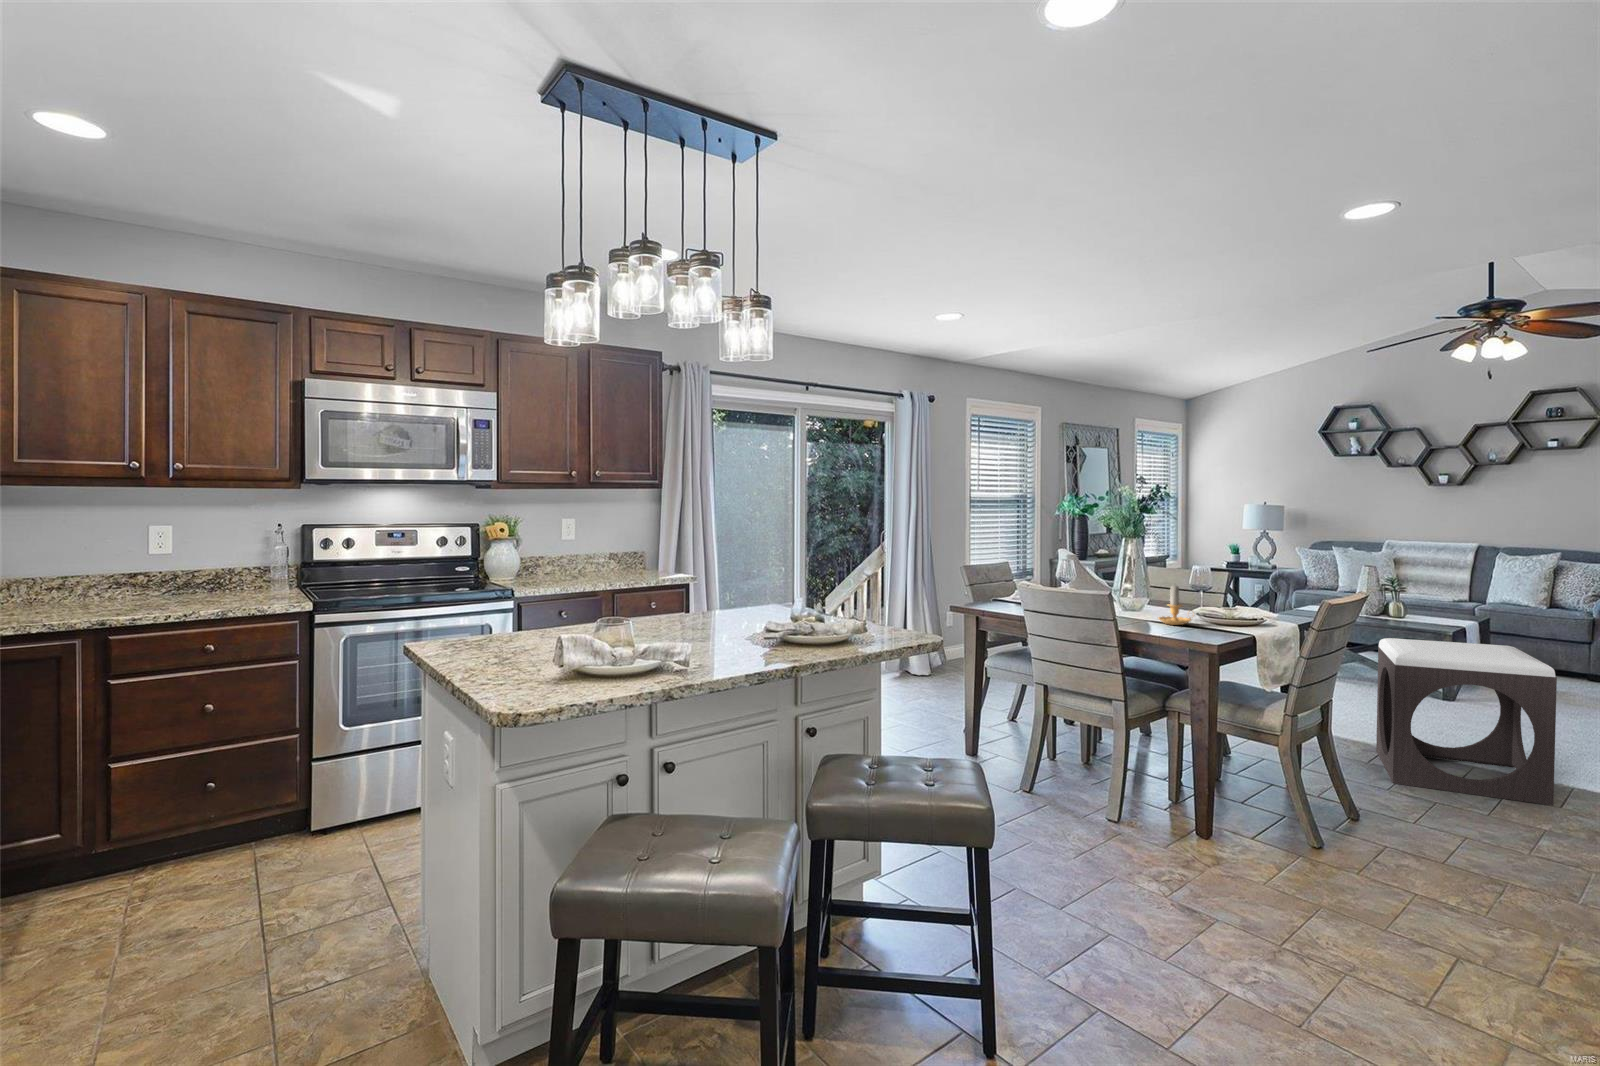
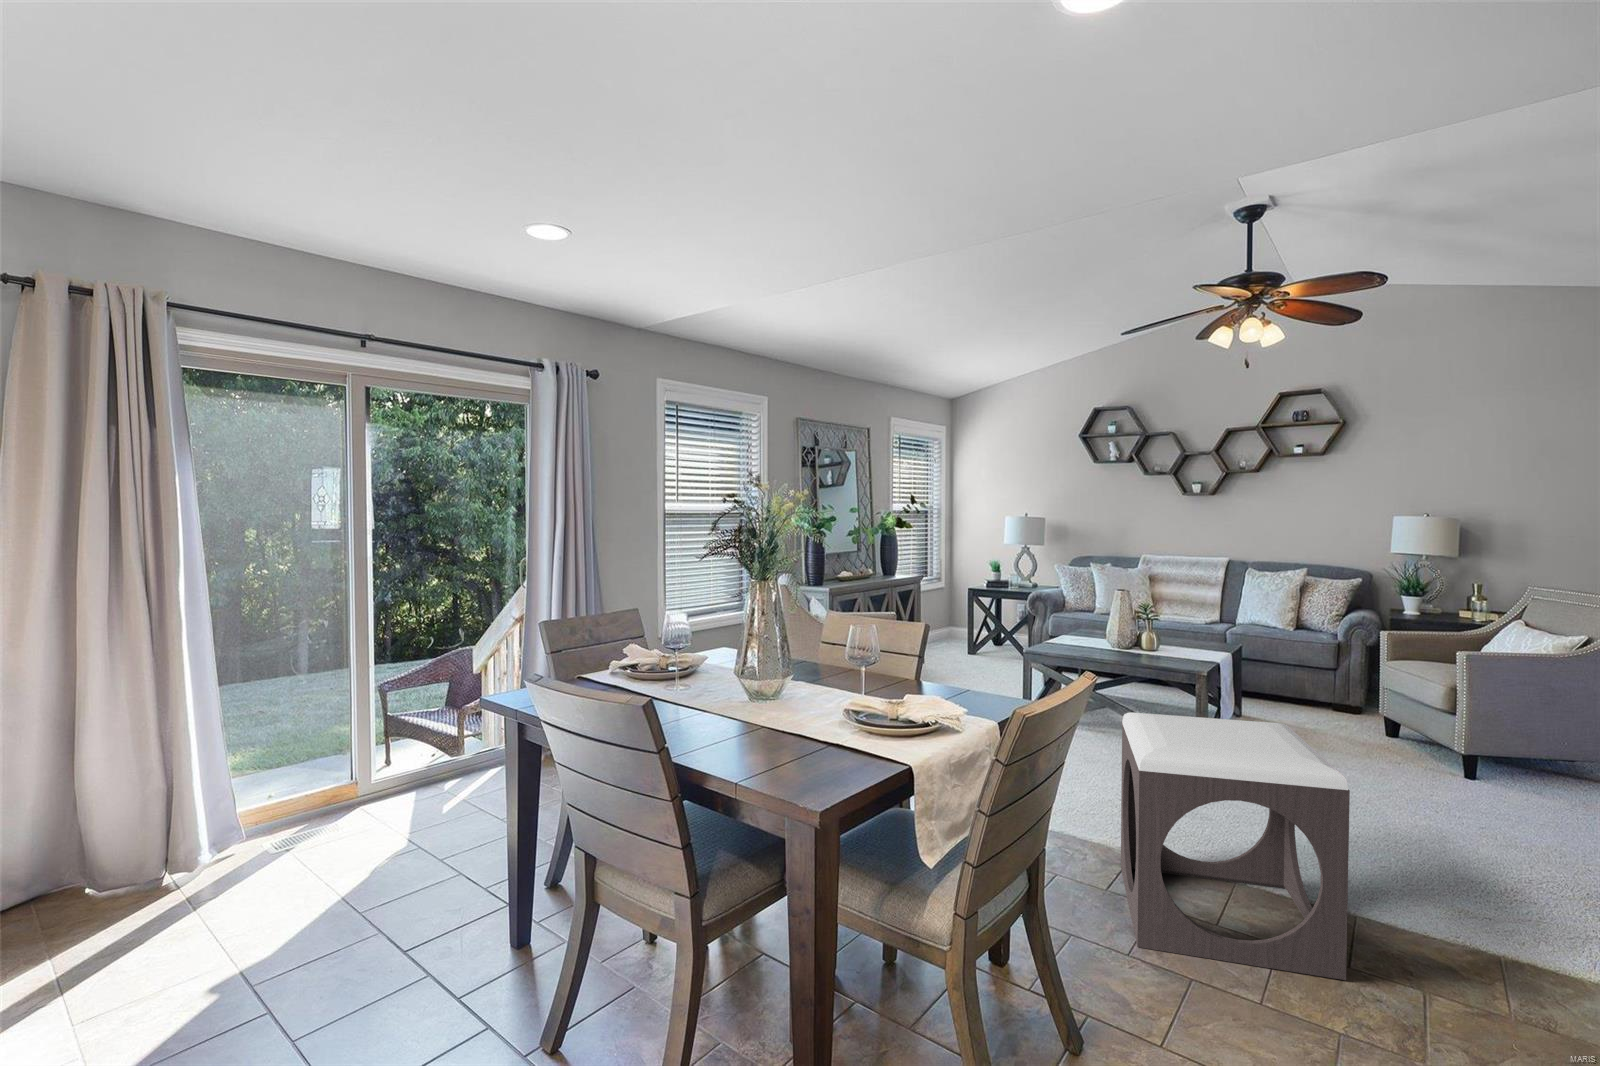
candle: present [1158,585,1192,625] -> none [780,667,840,740]

